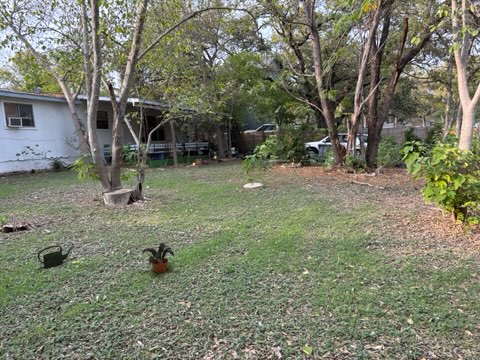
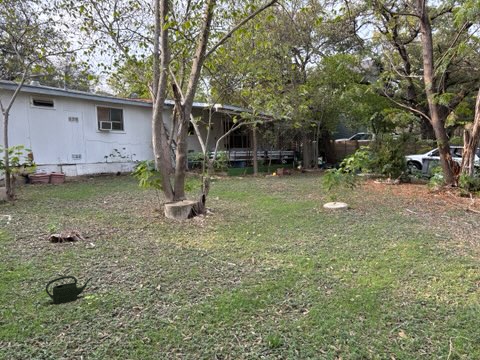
potted plant: present [141,243,174,273] -> none [158,293,204,338]

